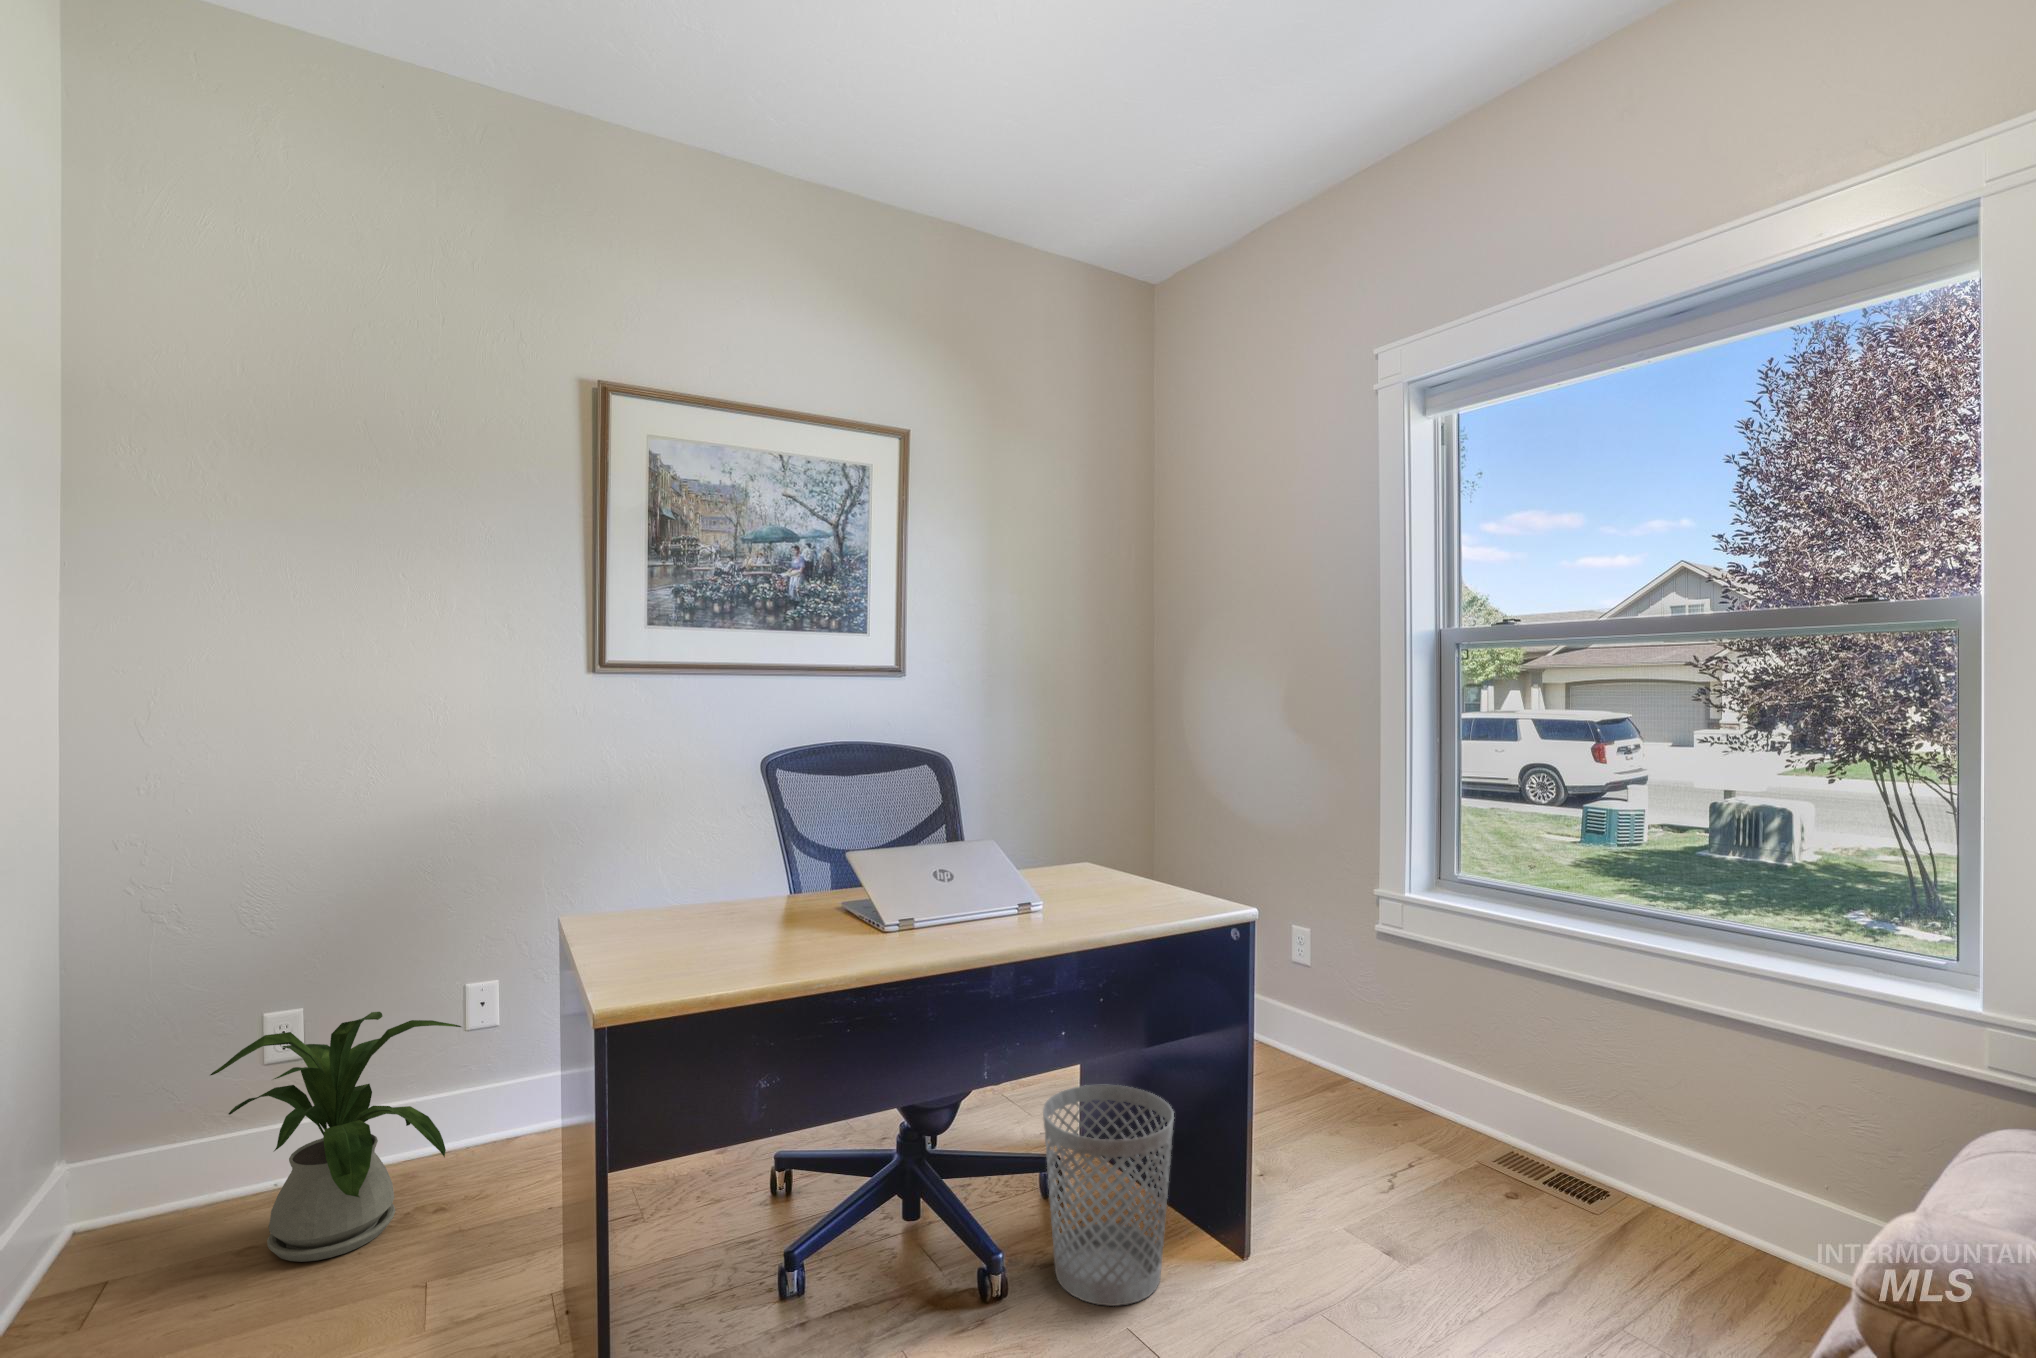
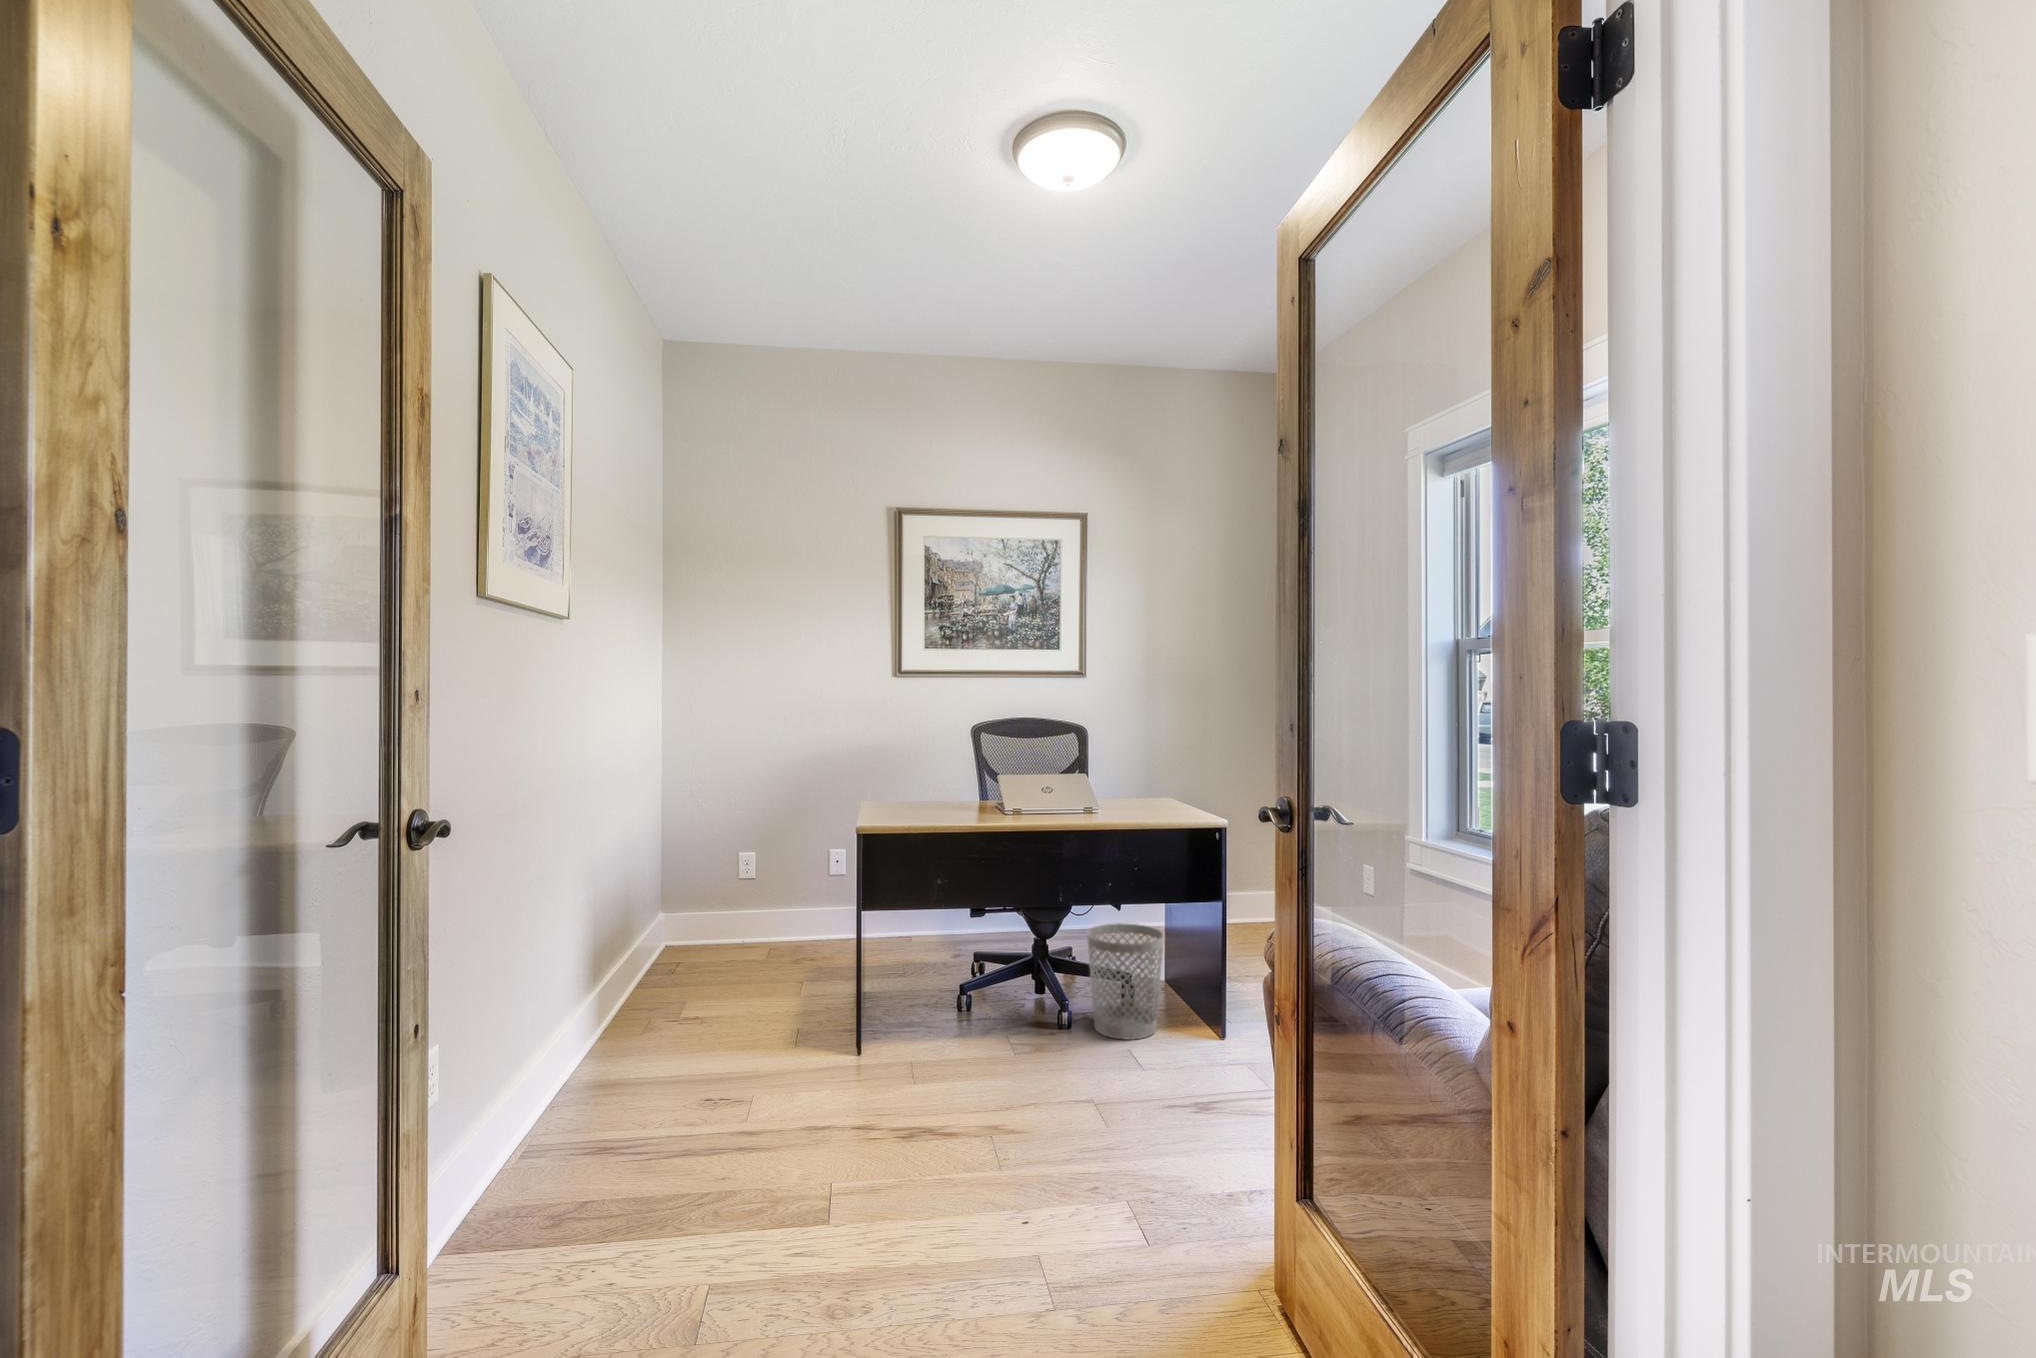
house plant: present [210,1012,461,1262] -> none [714,848,822,966]

